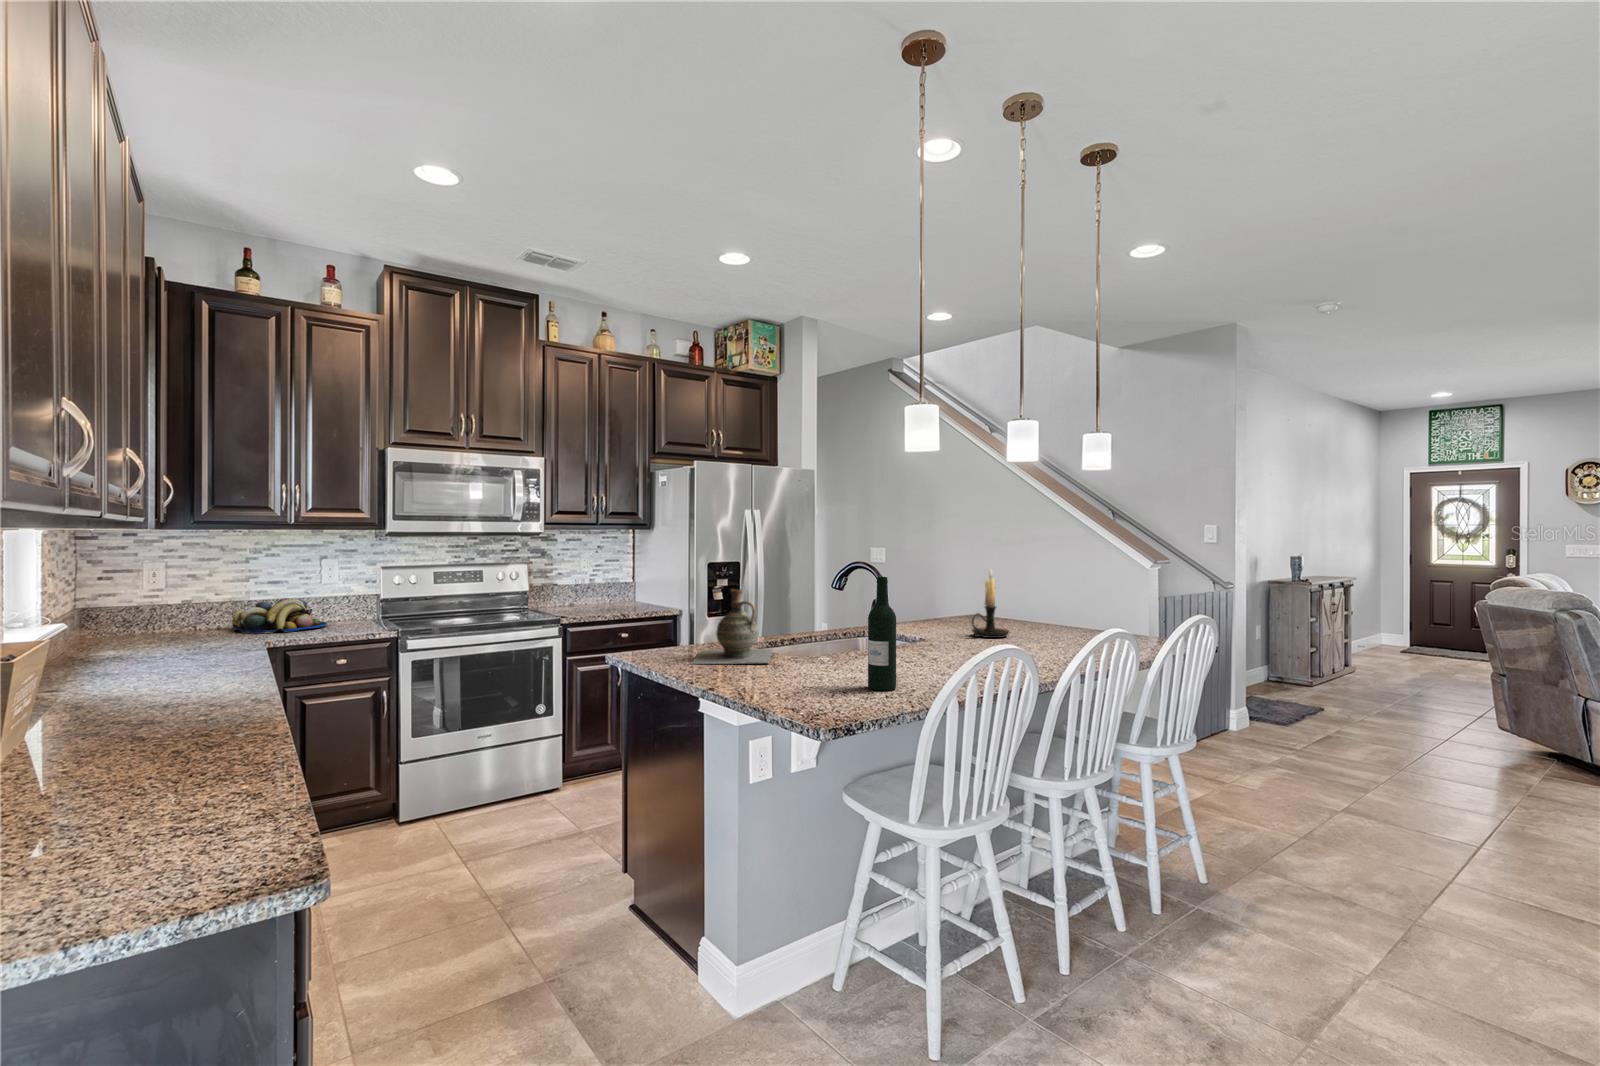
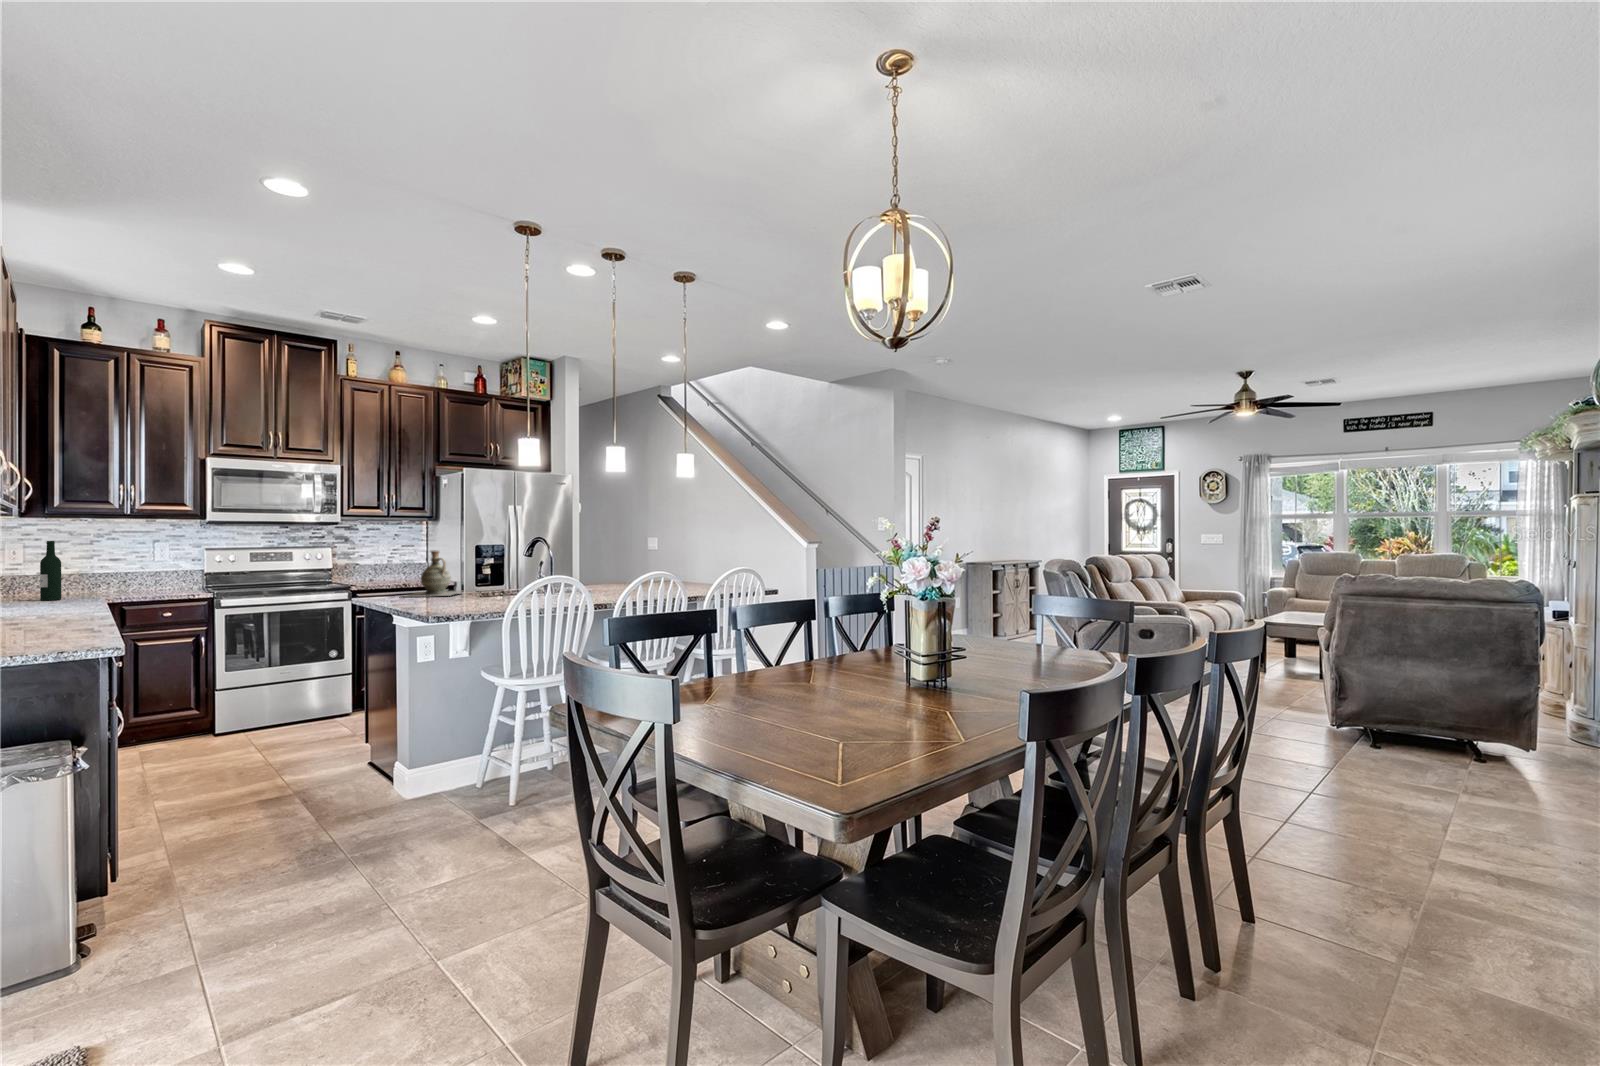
candle holder: present [972,570,1009,638] -> none [625,540,655,587]
wine bottle: present [868,577,896,690] -> present [40,541,61,600]
fruit bowl: present [232,598,327,634] -> none [78,570,158,594]

